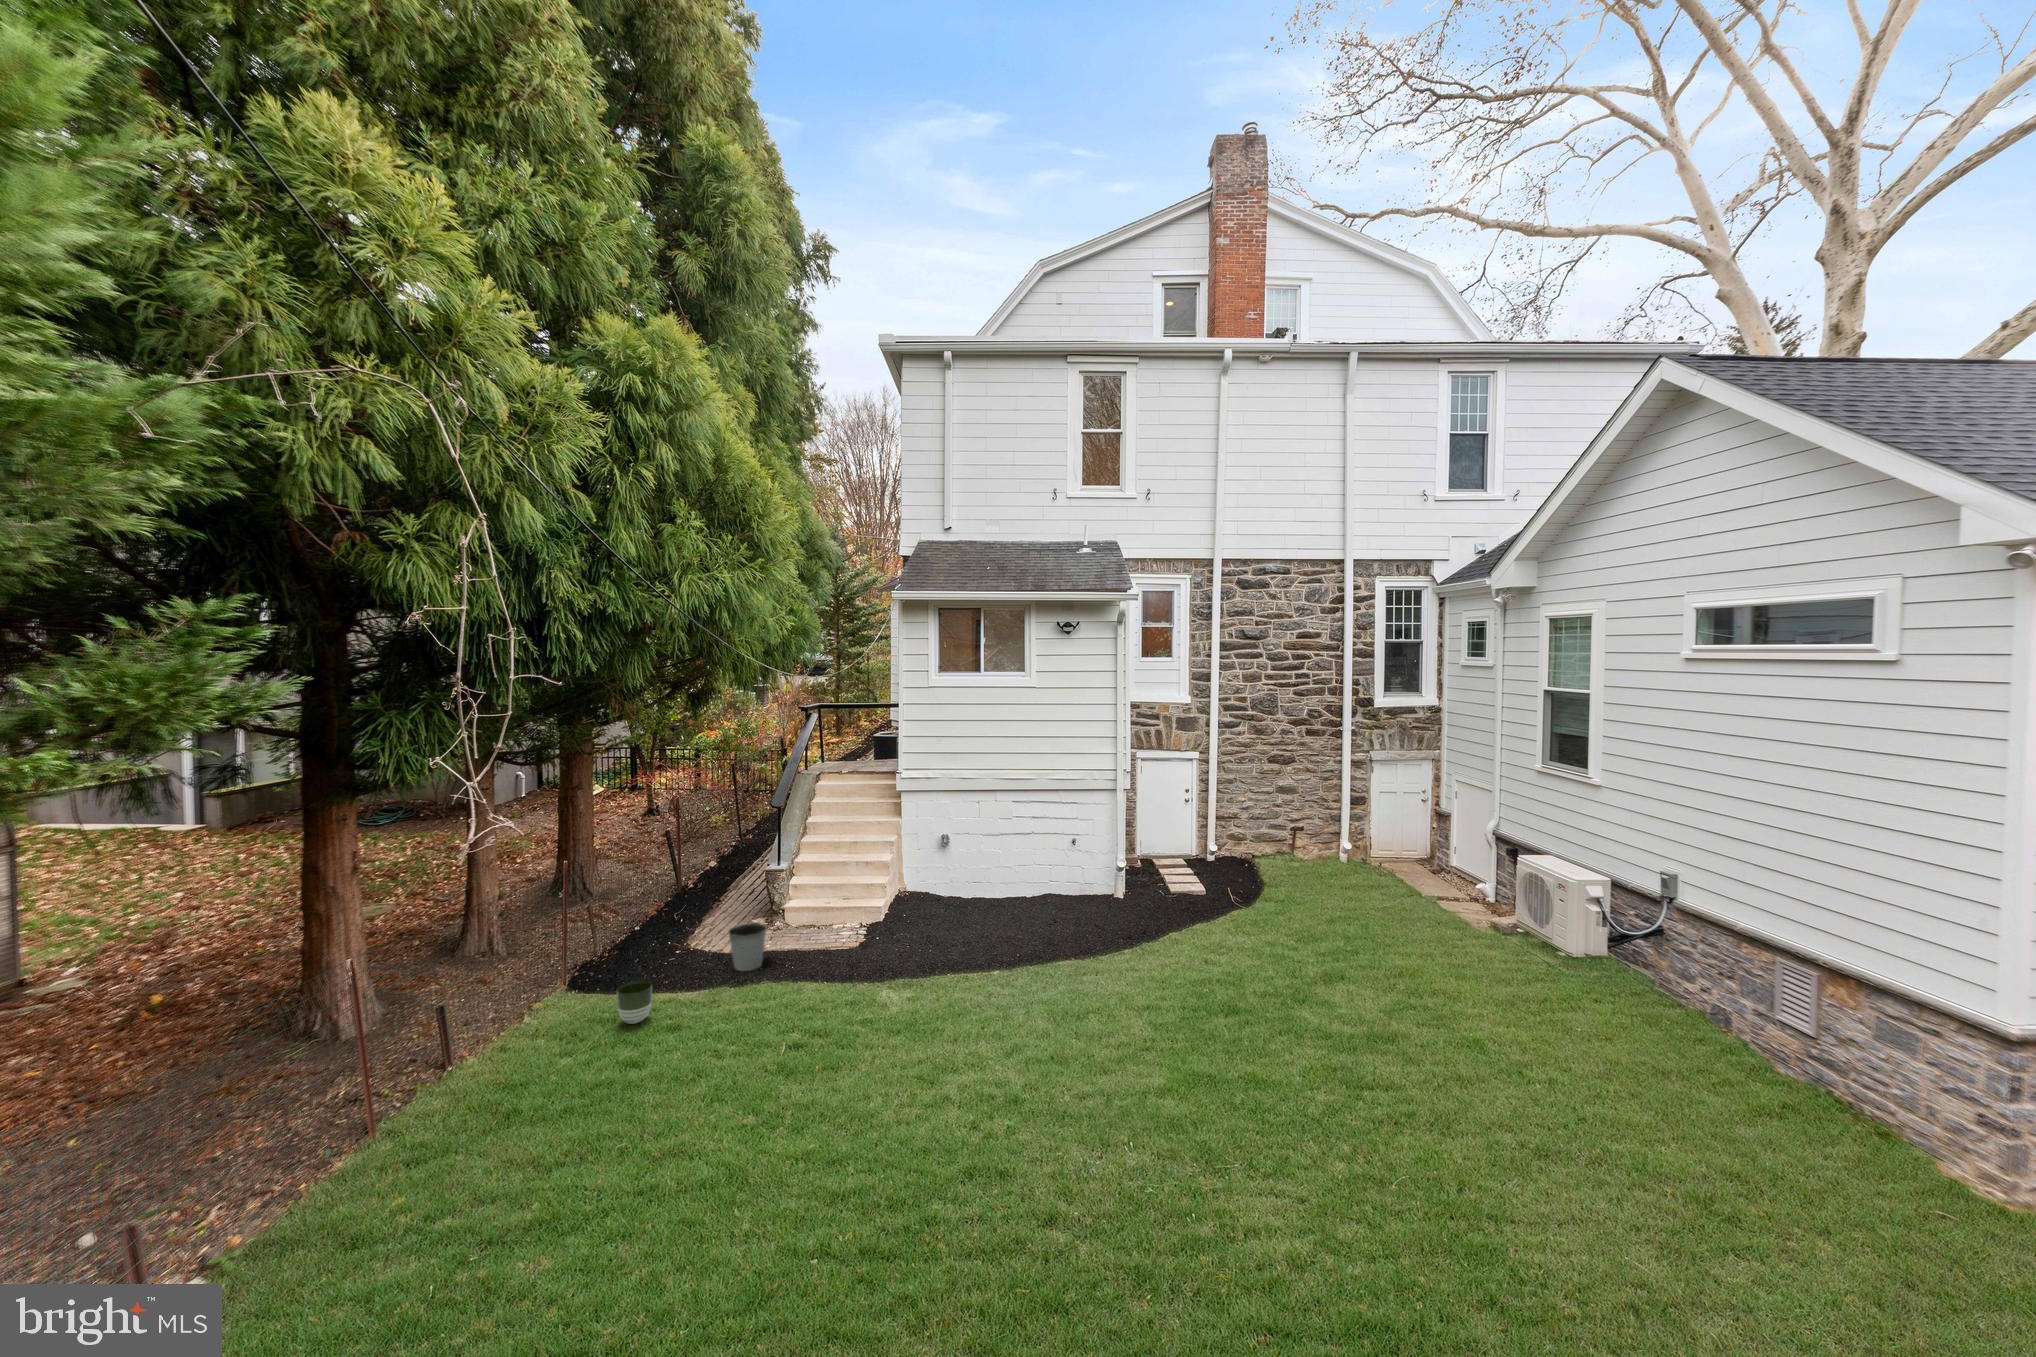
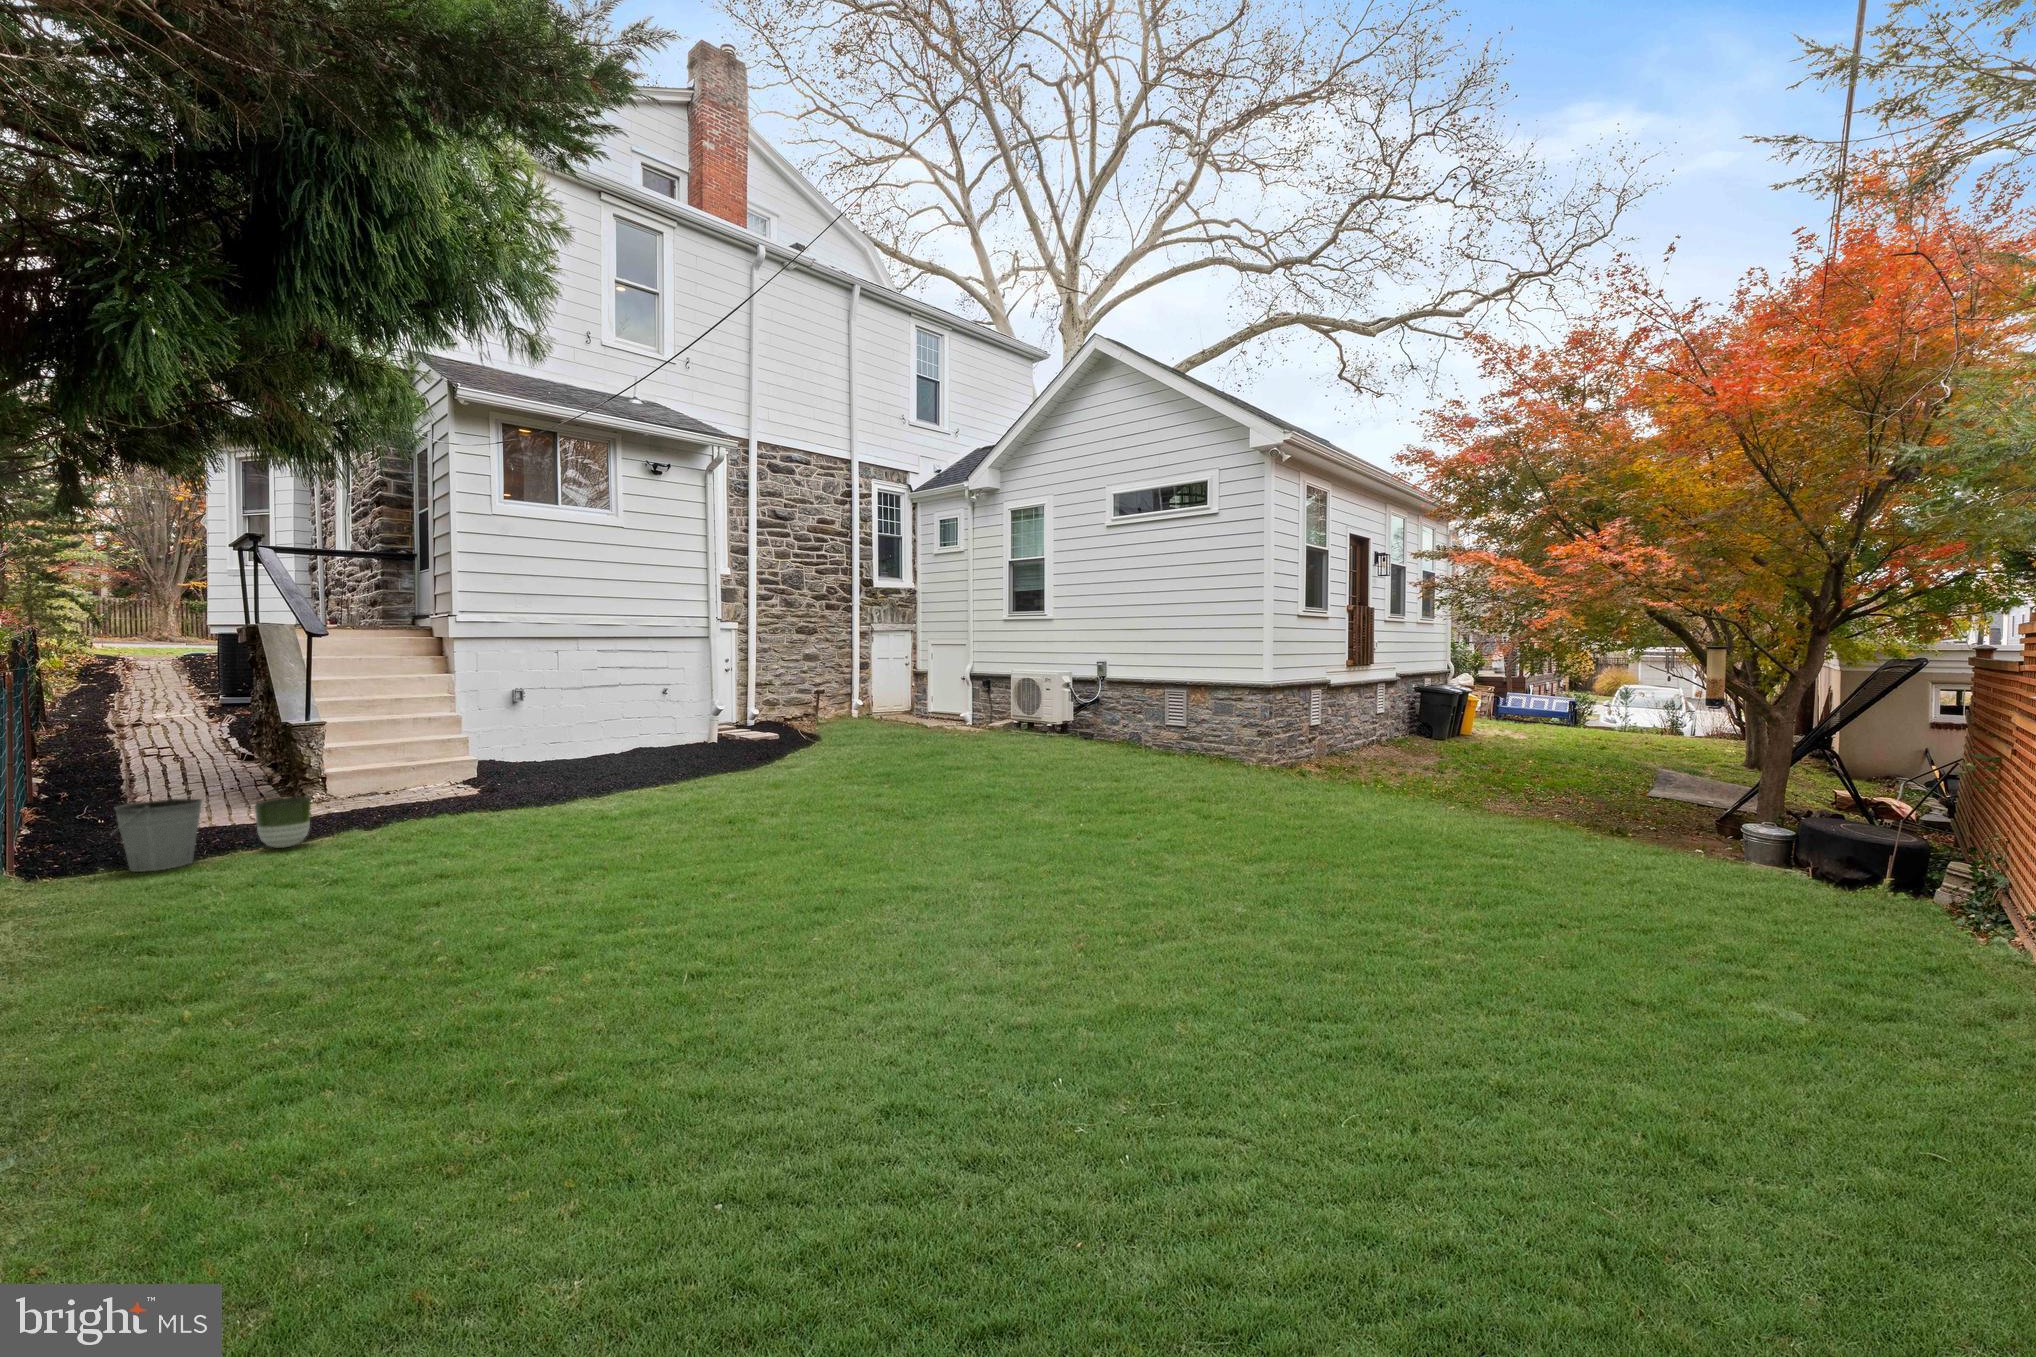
bucket: present [729,922,767,971] -> present [113,798,202,872]

